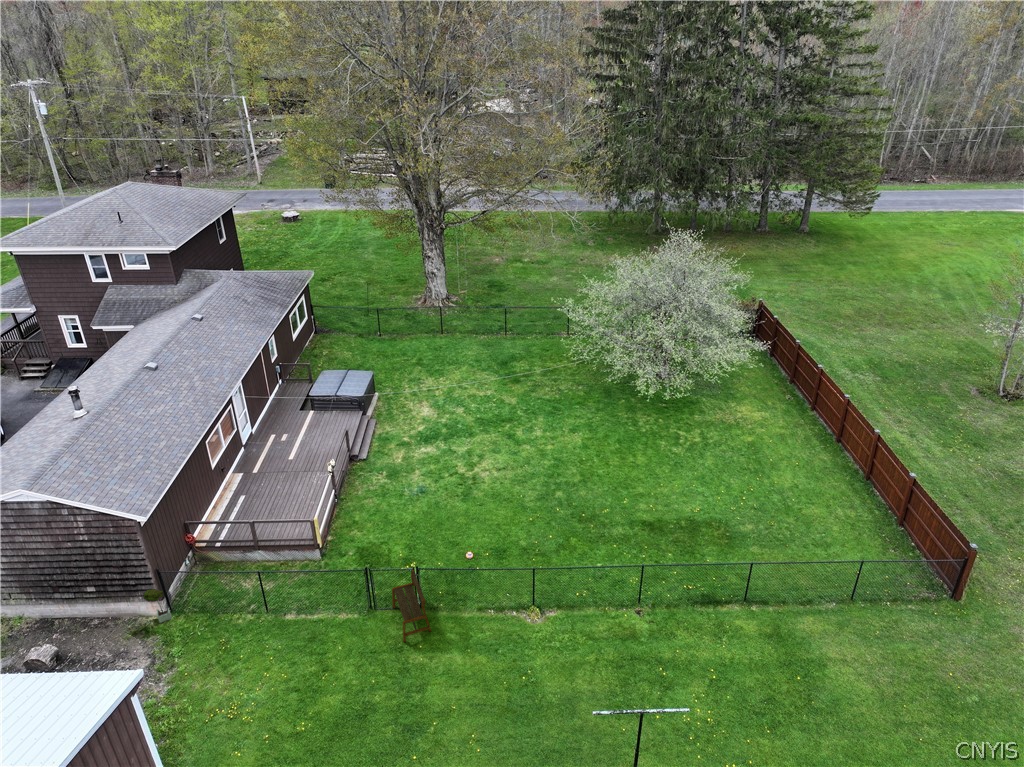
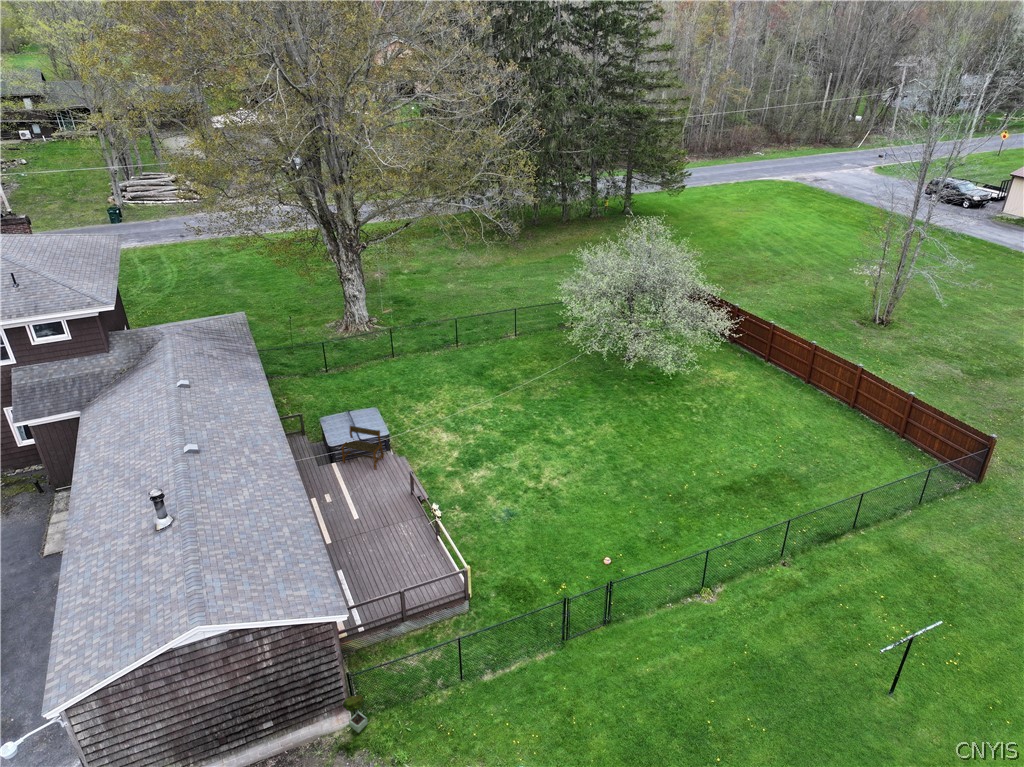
bench: present [392,570,431,642] -> present [342,426,384,469]

